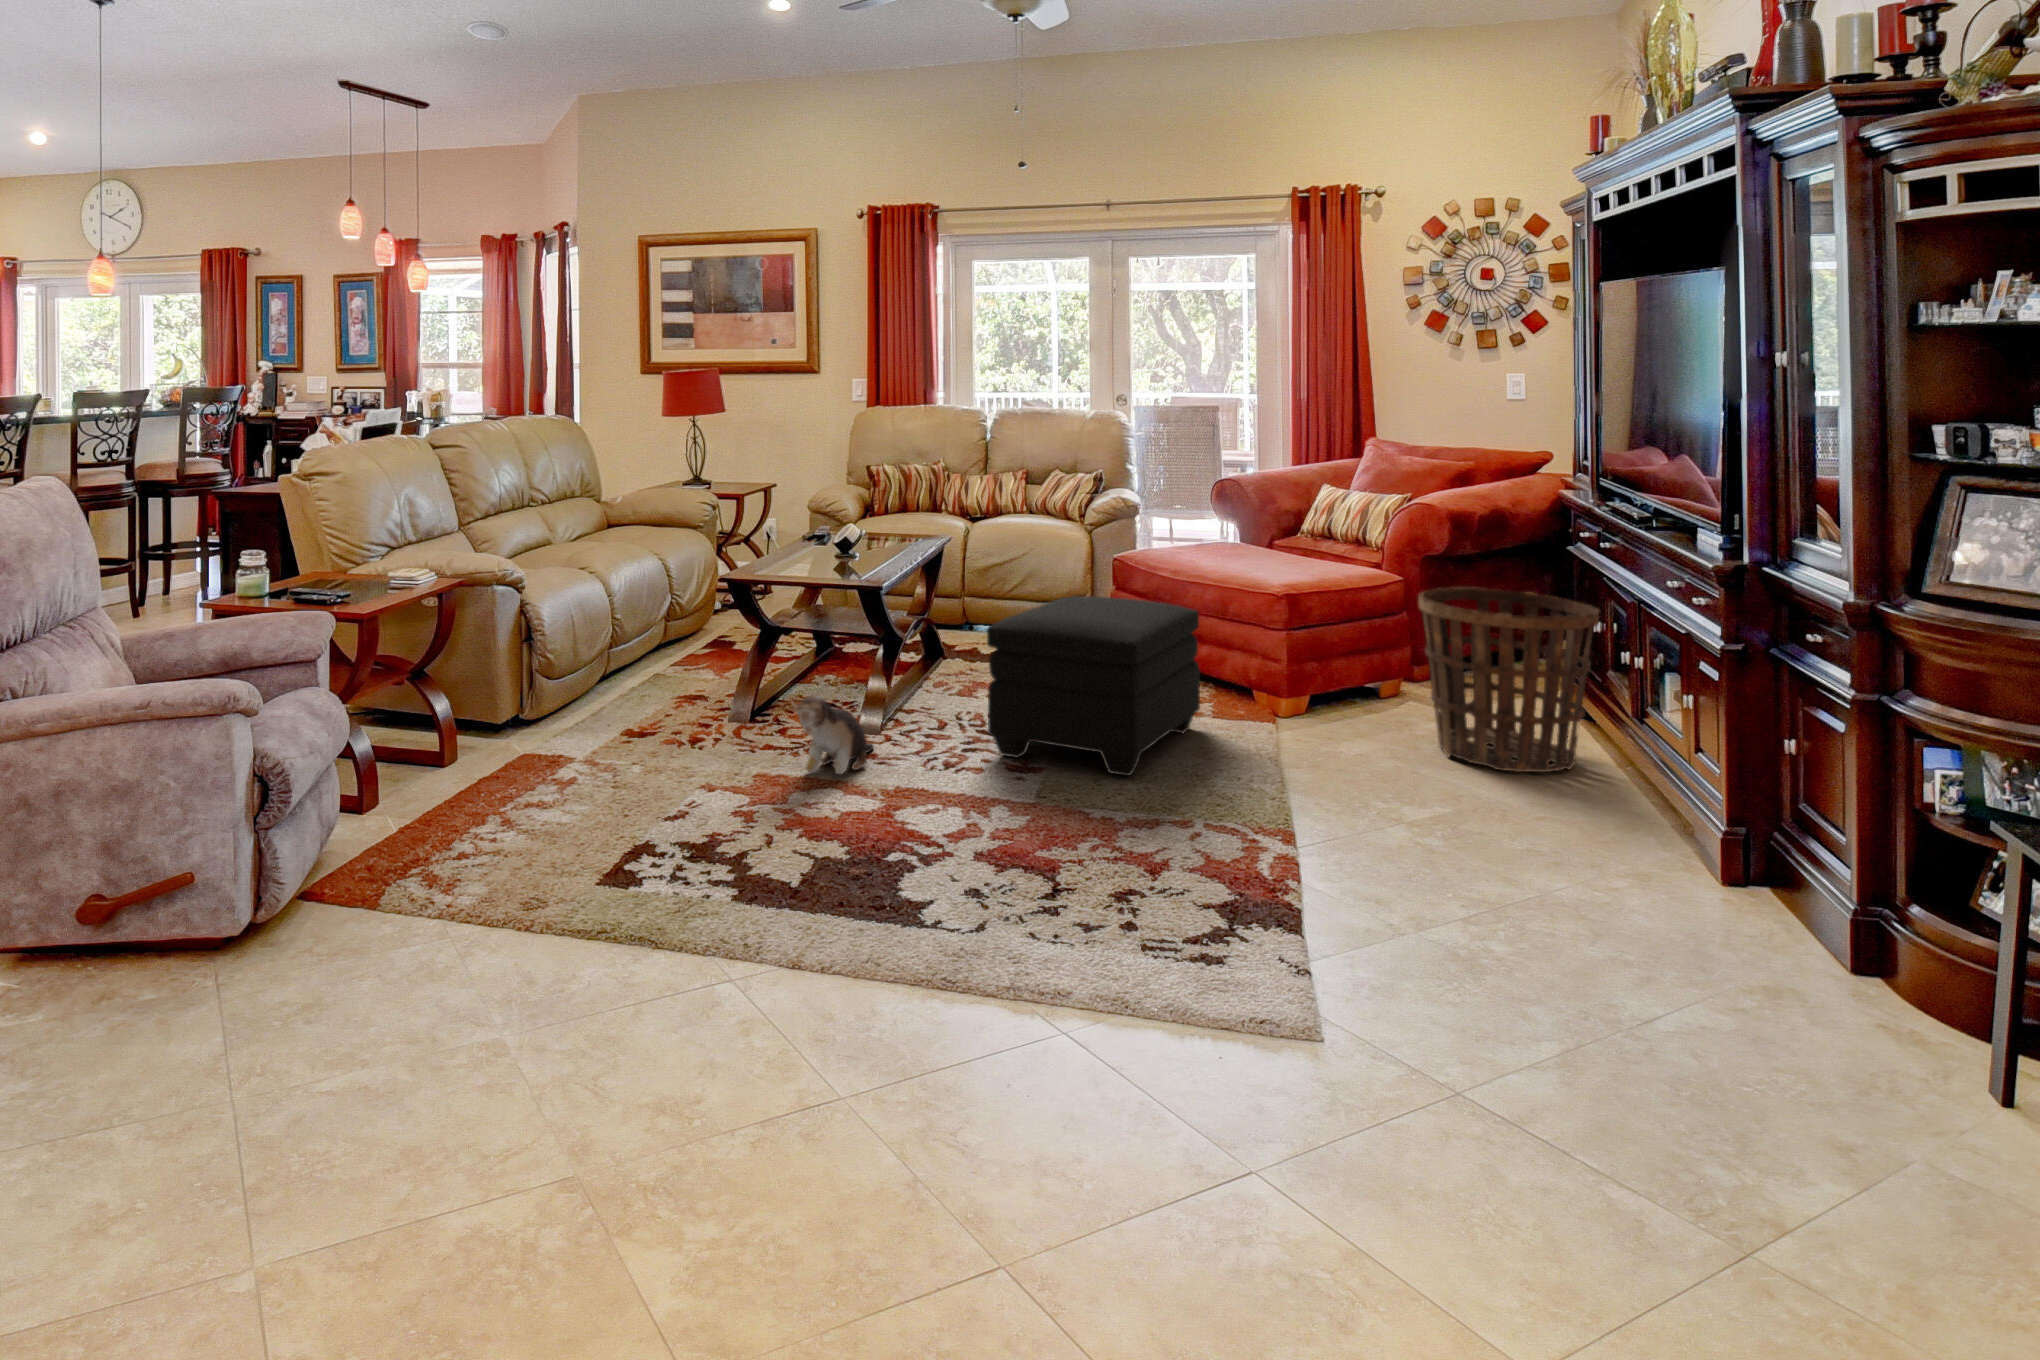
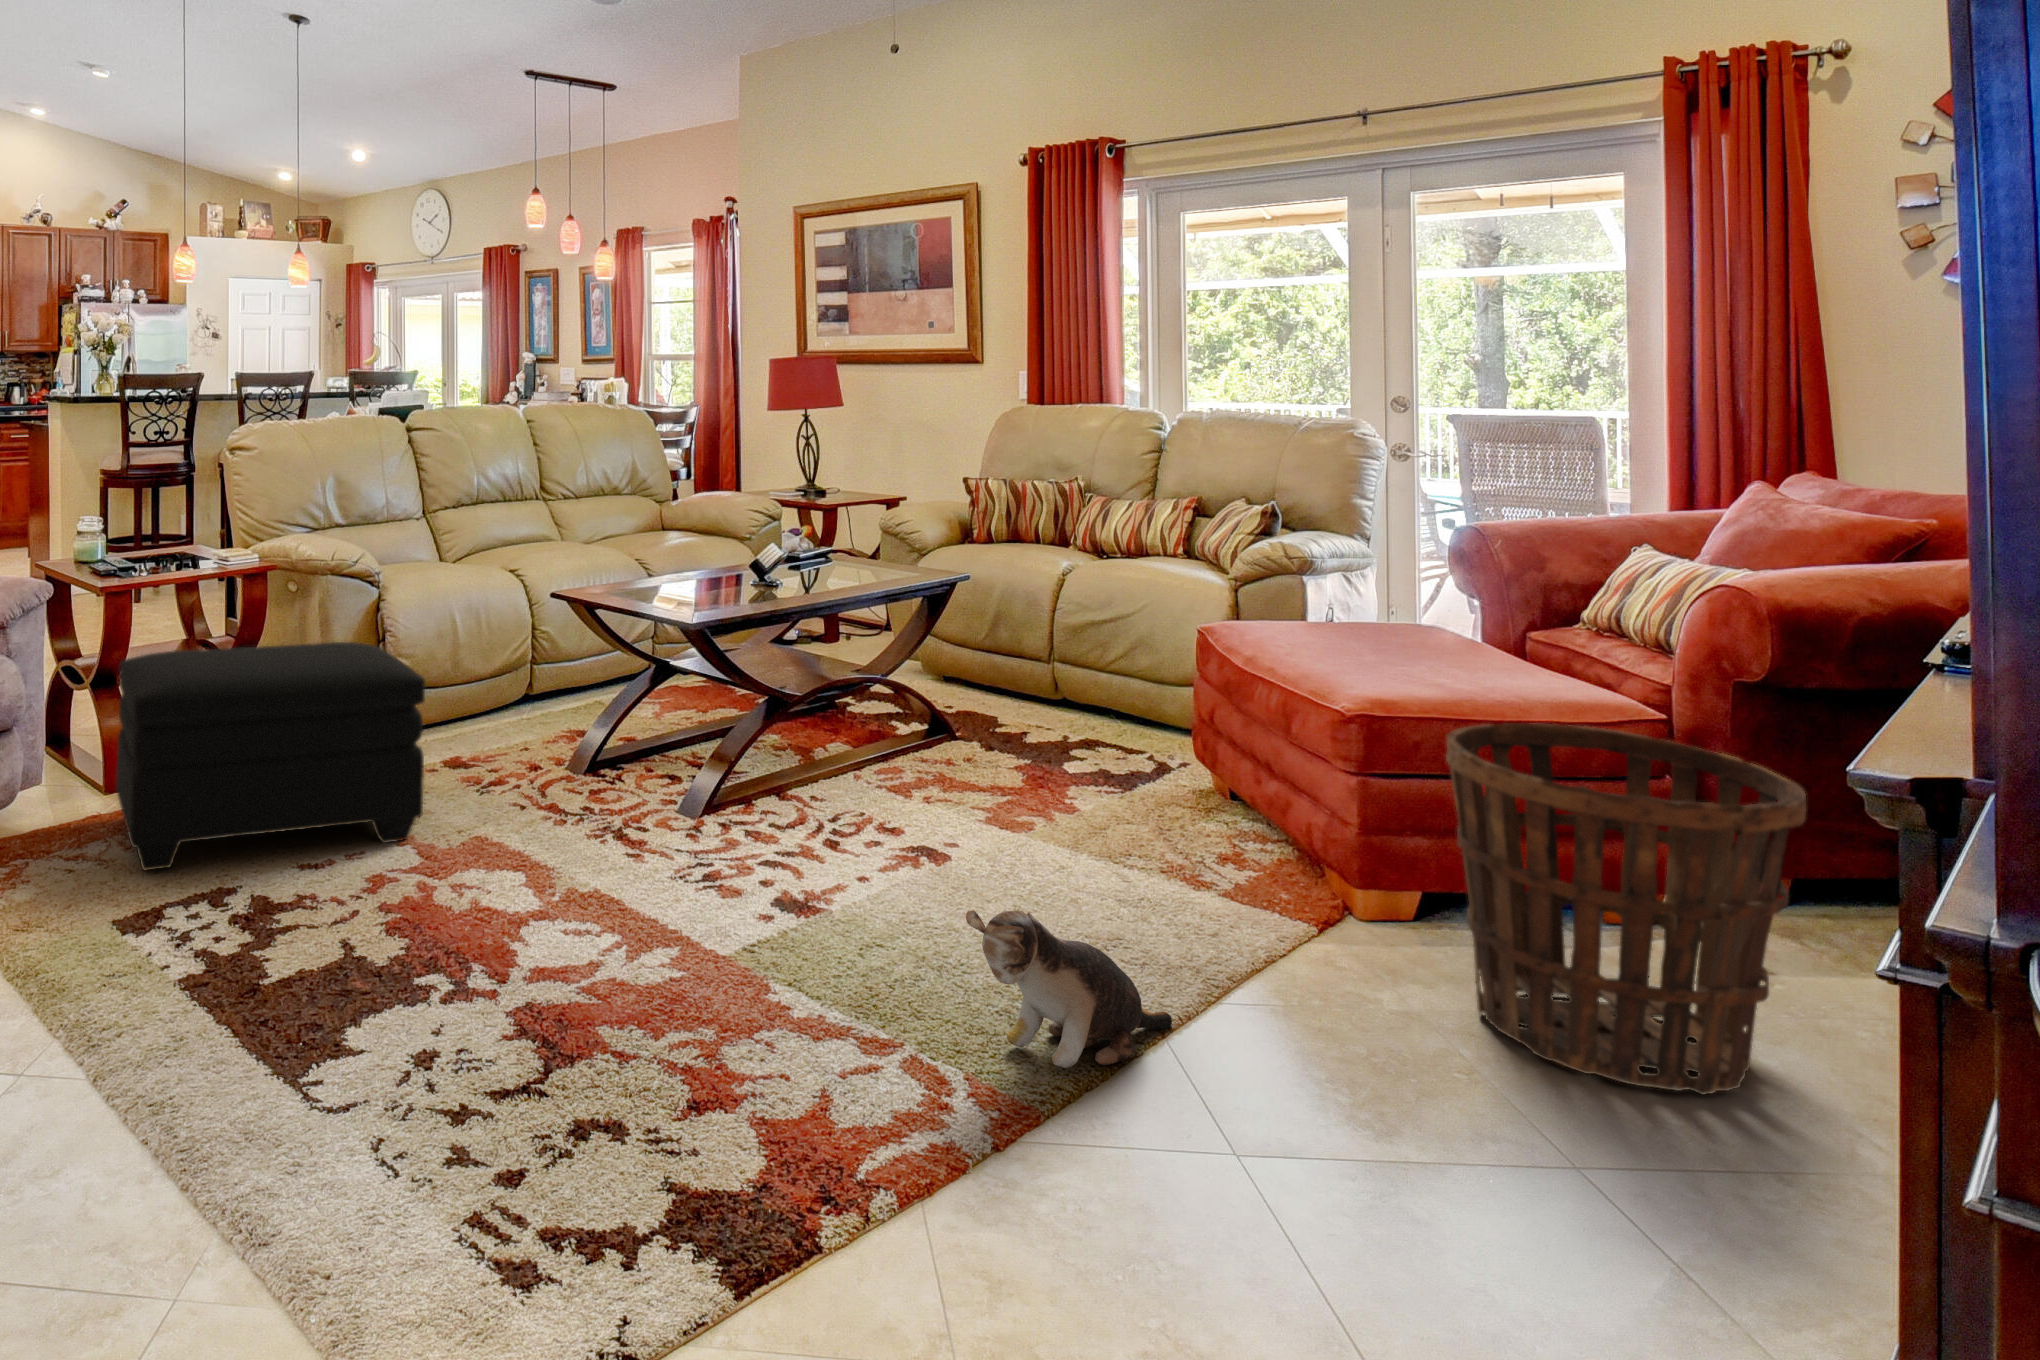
ottoman: present [987,596,1200,776] -> present [116,642,425,870]
plush toy: present [791,694,874,774] -> present [966,910,1172,1068]

